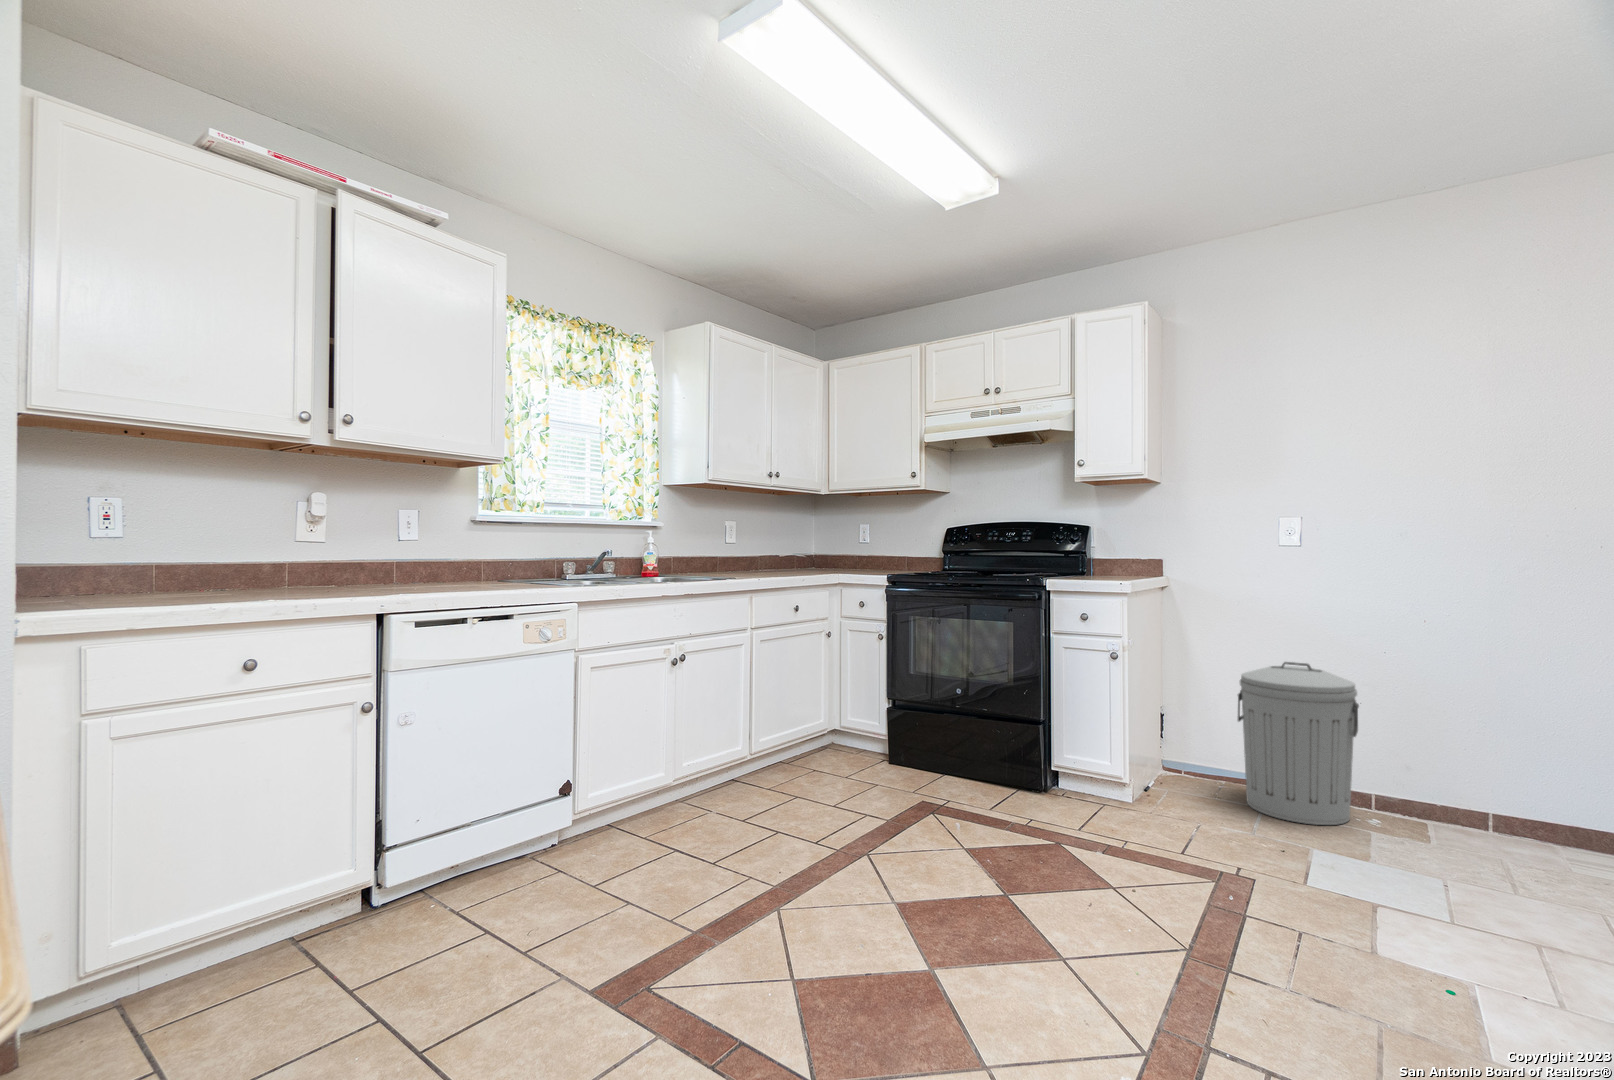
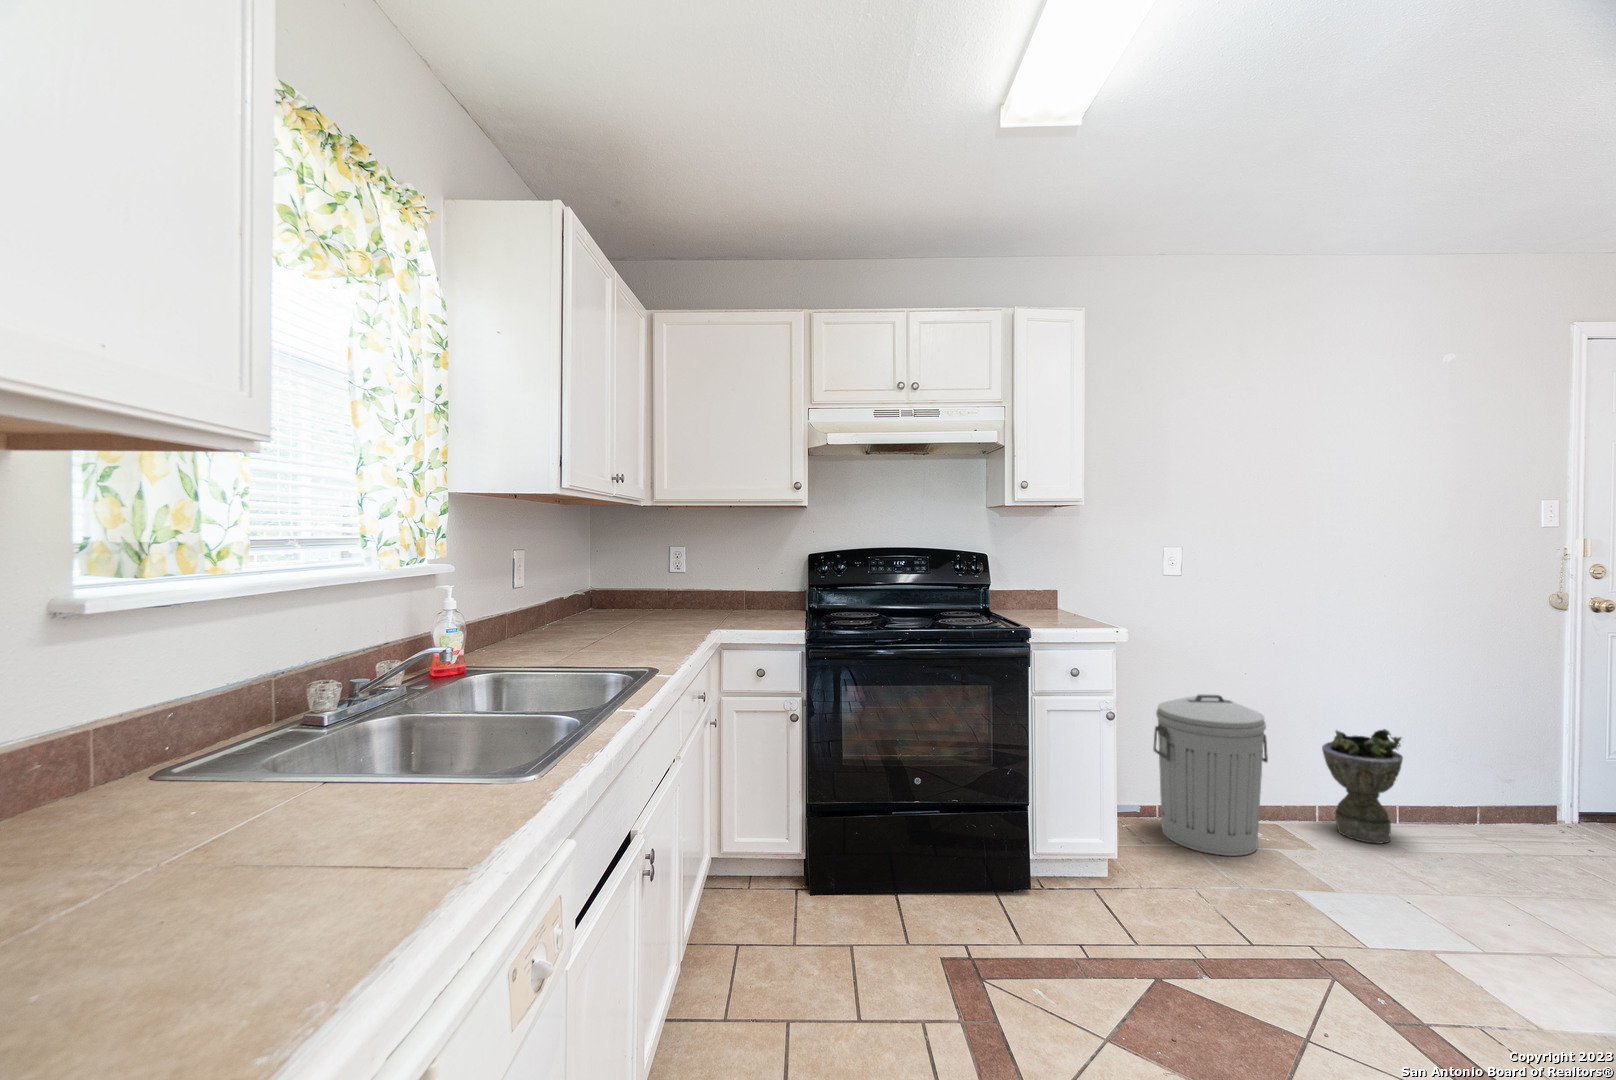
planter: none [1470,724,1577,858] -> present [1322,729,1403,844]

